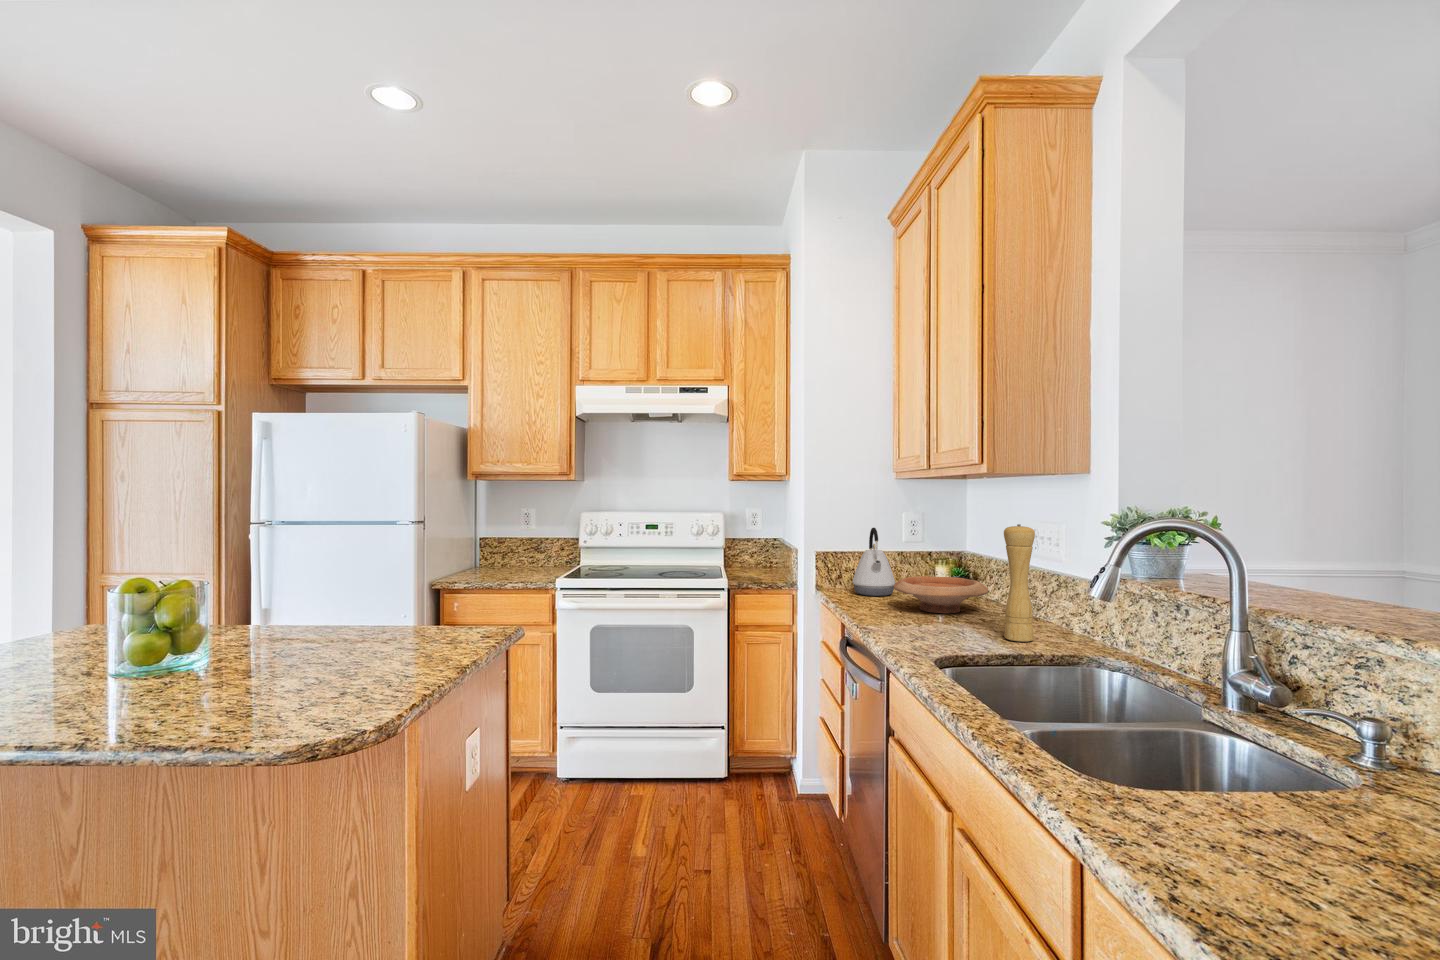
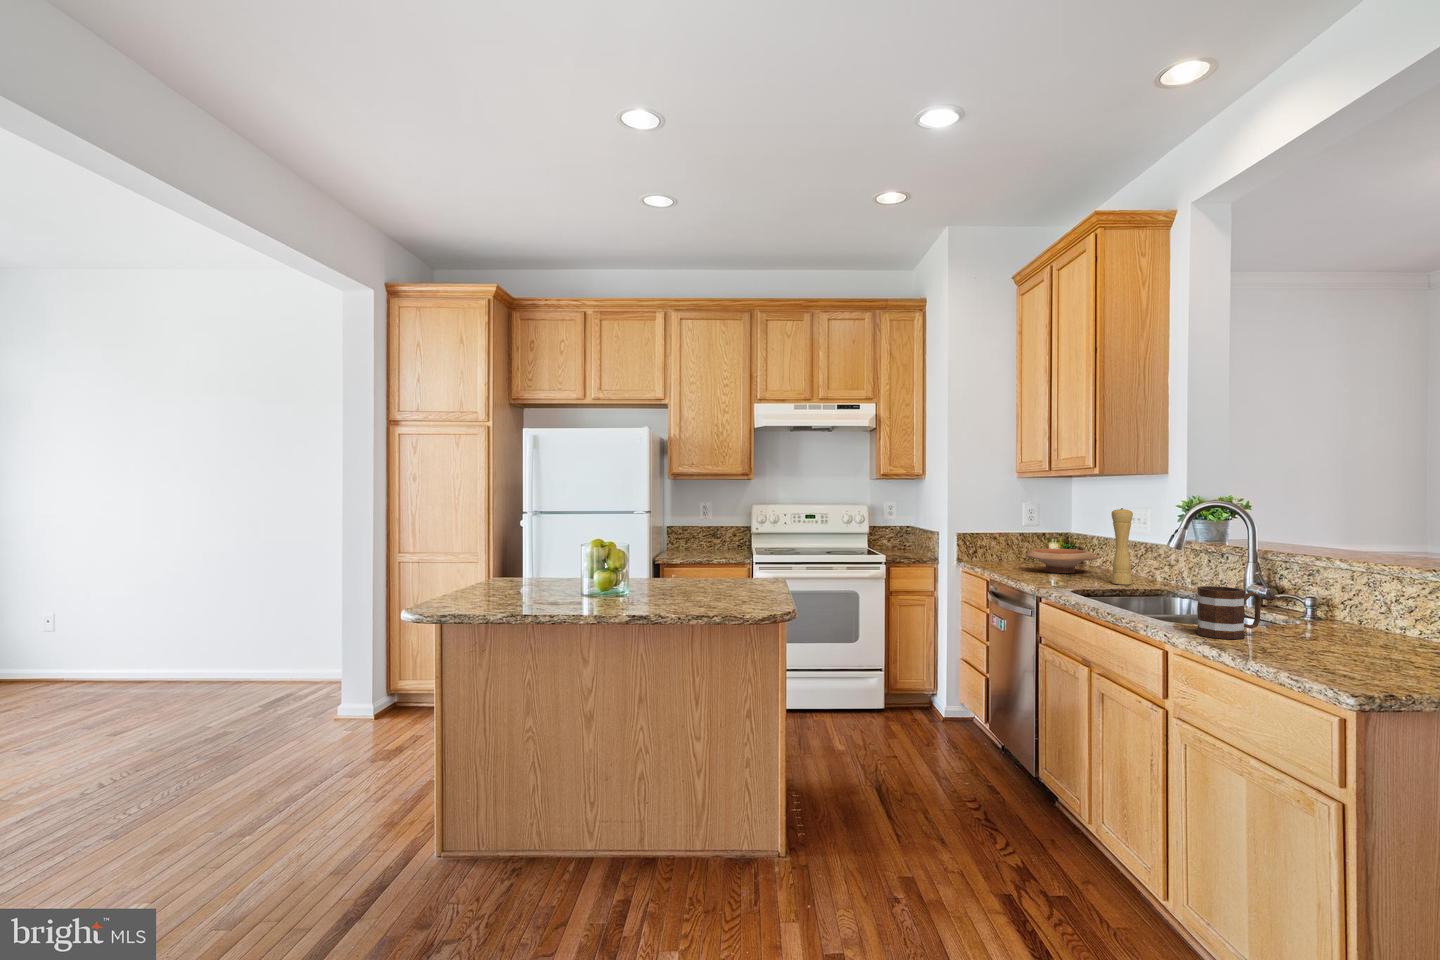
kettle: present [853,528,895,596] -> none [987,514,1021,565]
mug: none [1157,726,1314,886] -> present [1197,586,1261,639]

